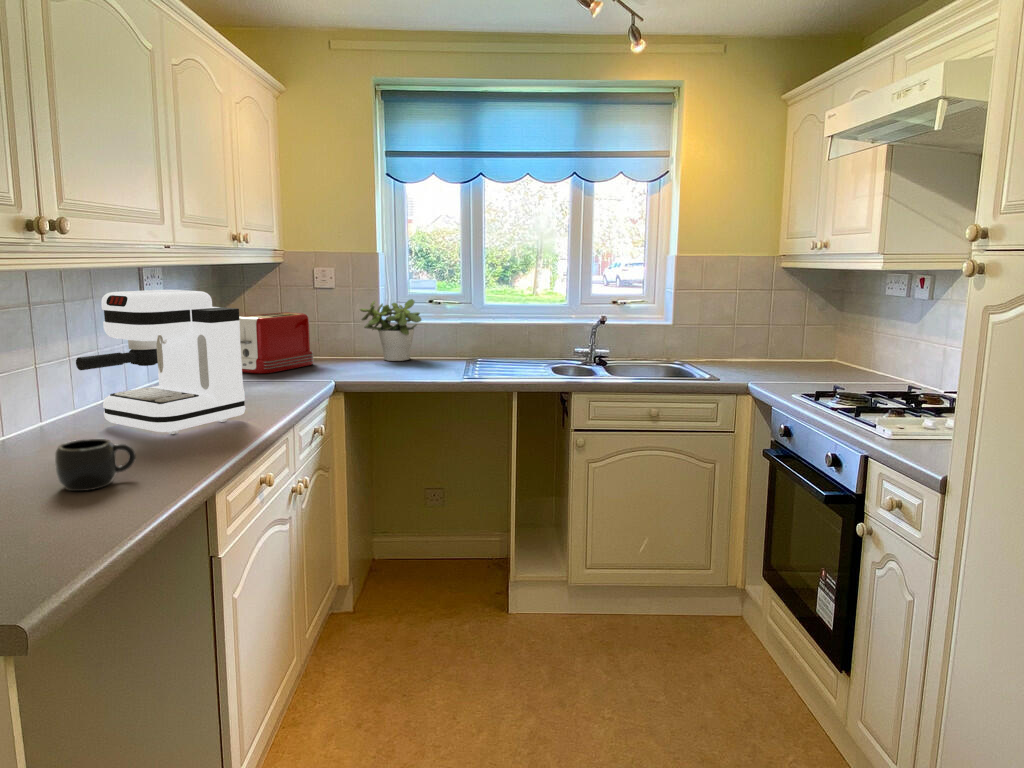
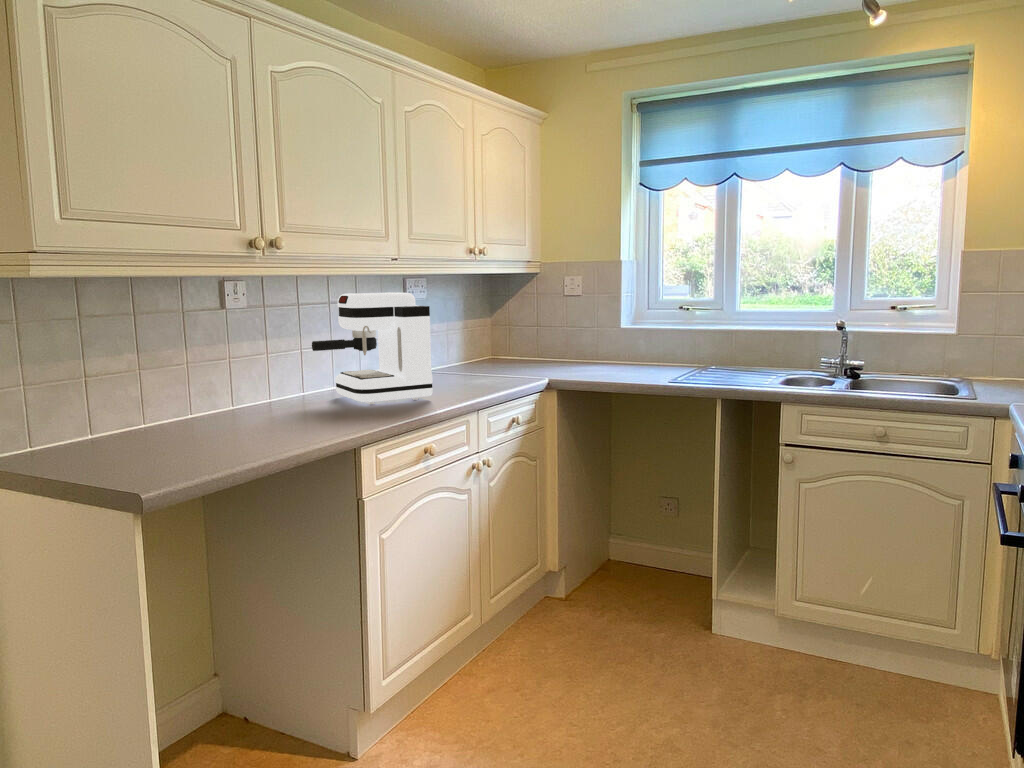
potted plant: present [360,299,421,361] -> none [598,305,656,367]
toaster: present [239,312,313,374] -> none [479,318,551,371]
mug: present [55,439,136,491] -> none [259,395,312,429]

